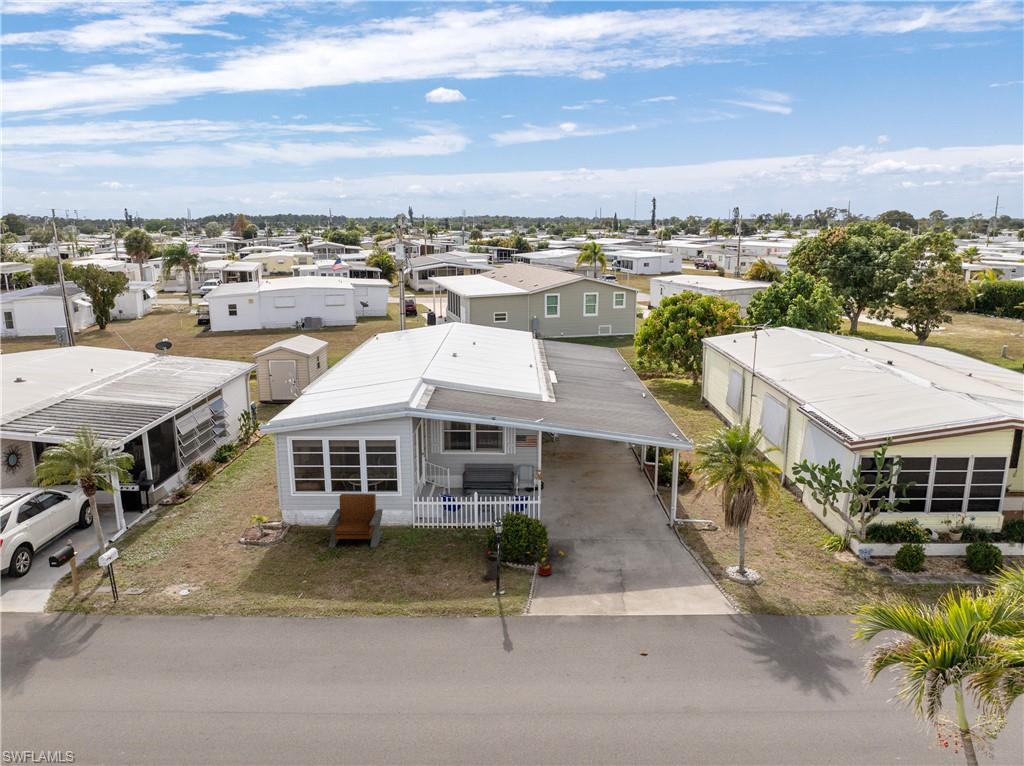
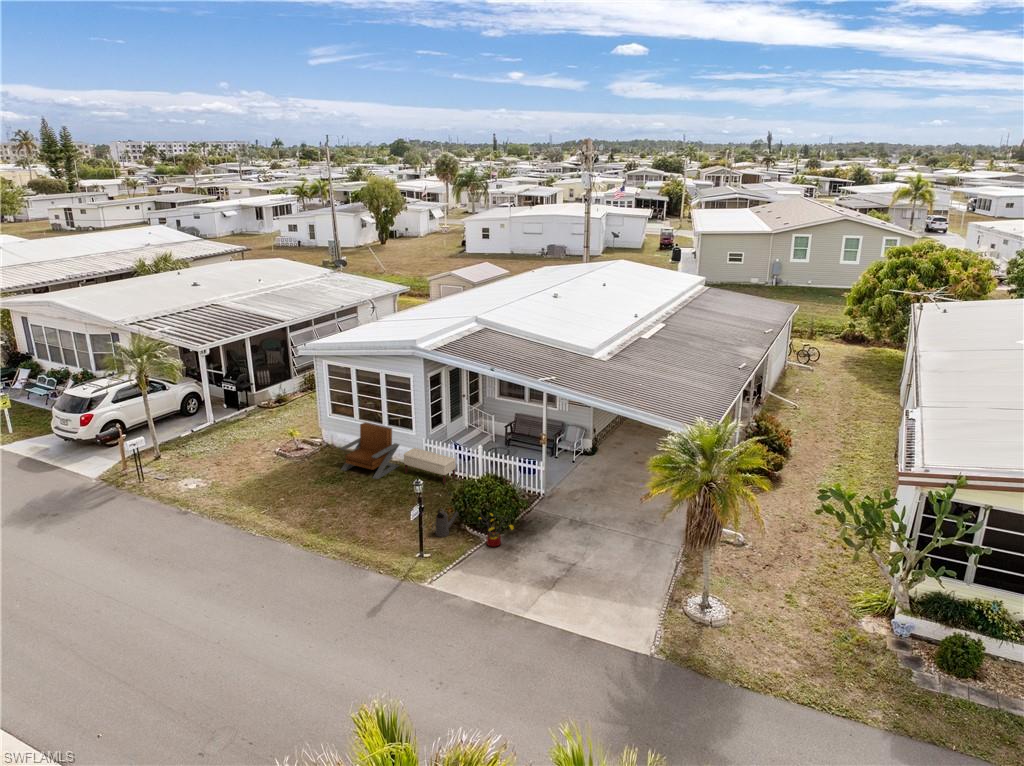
bench: none [396,510,449,538] -> present [404,448,456,485]

